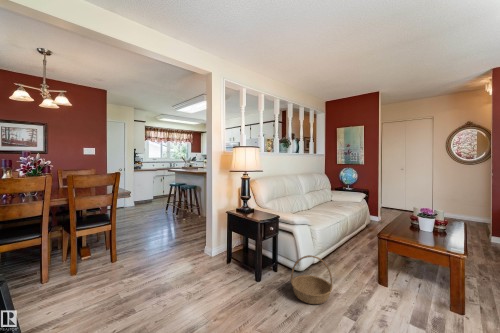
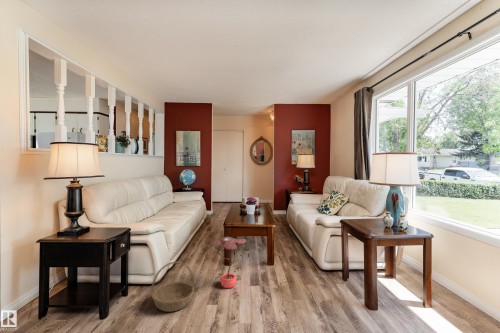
potted plant: none [354,244,401,304] -> present [211,237,246,288]

